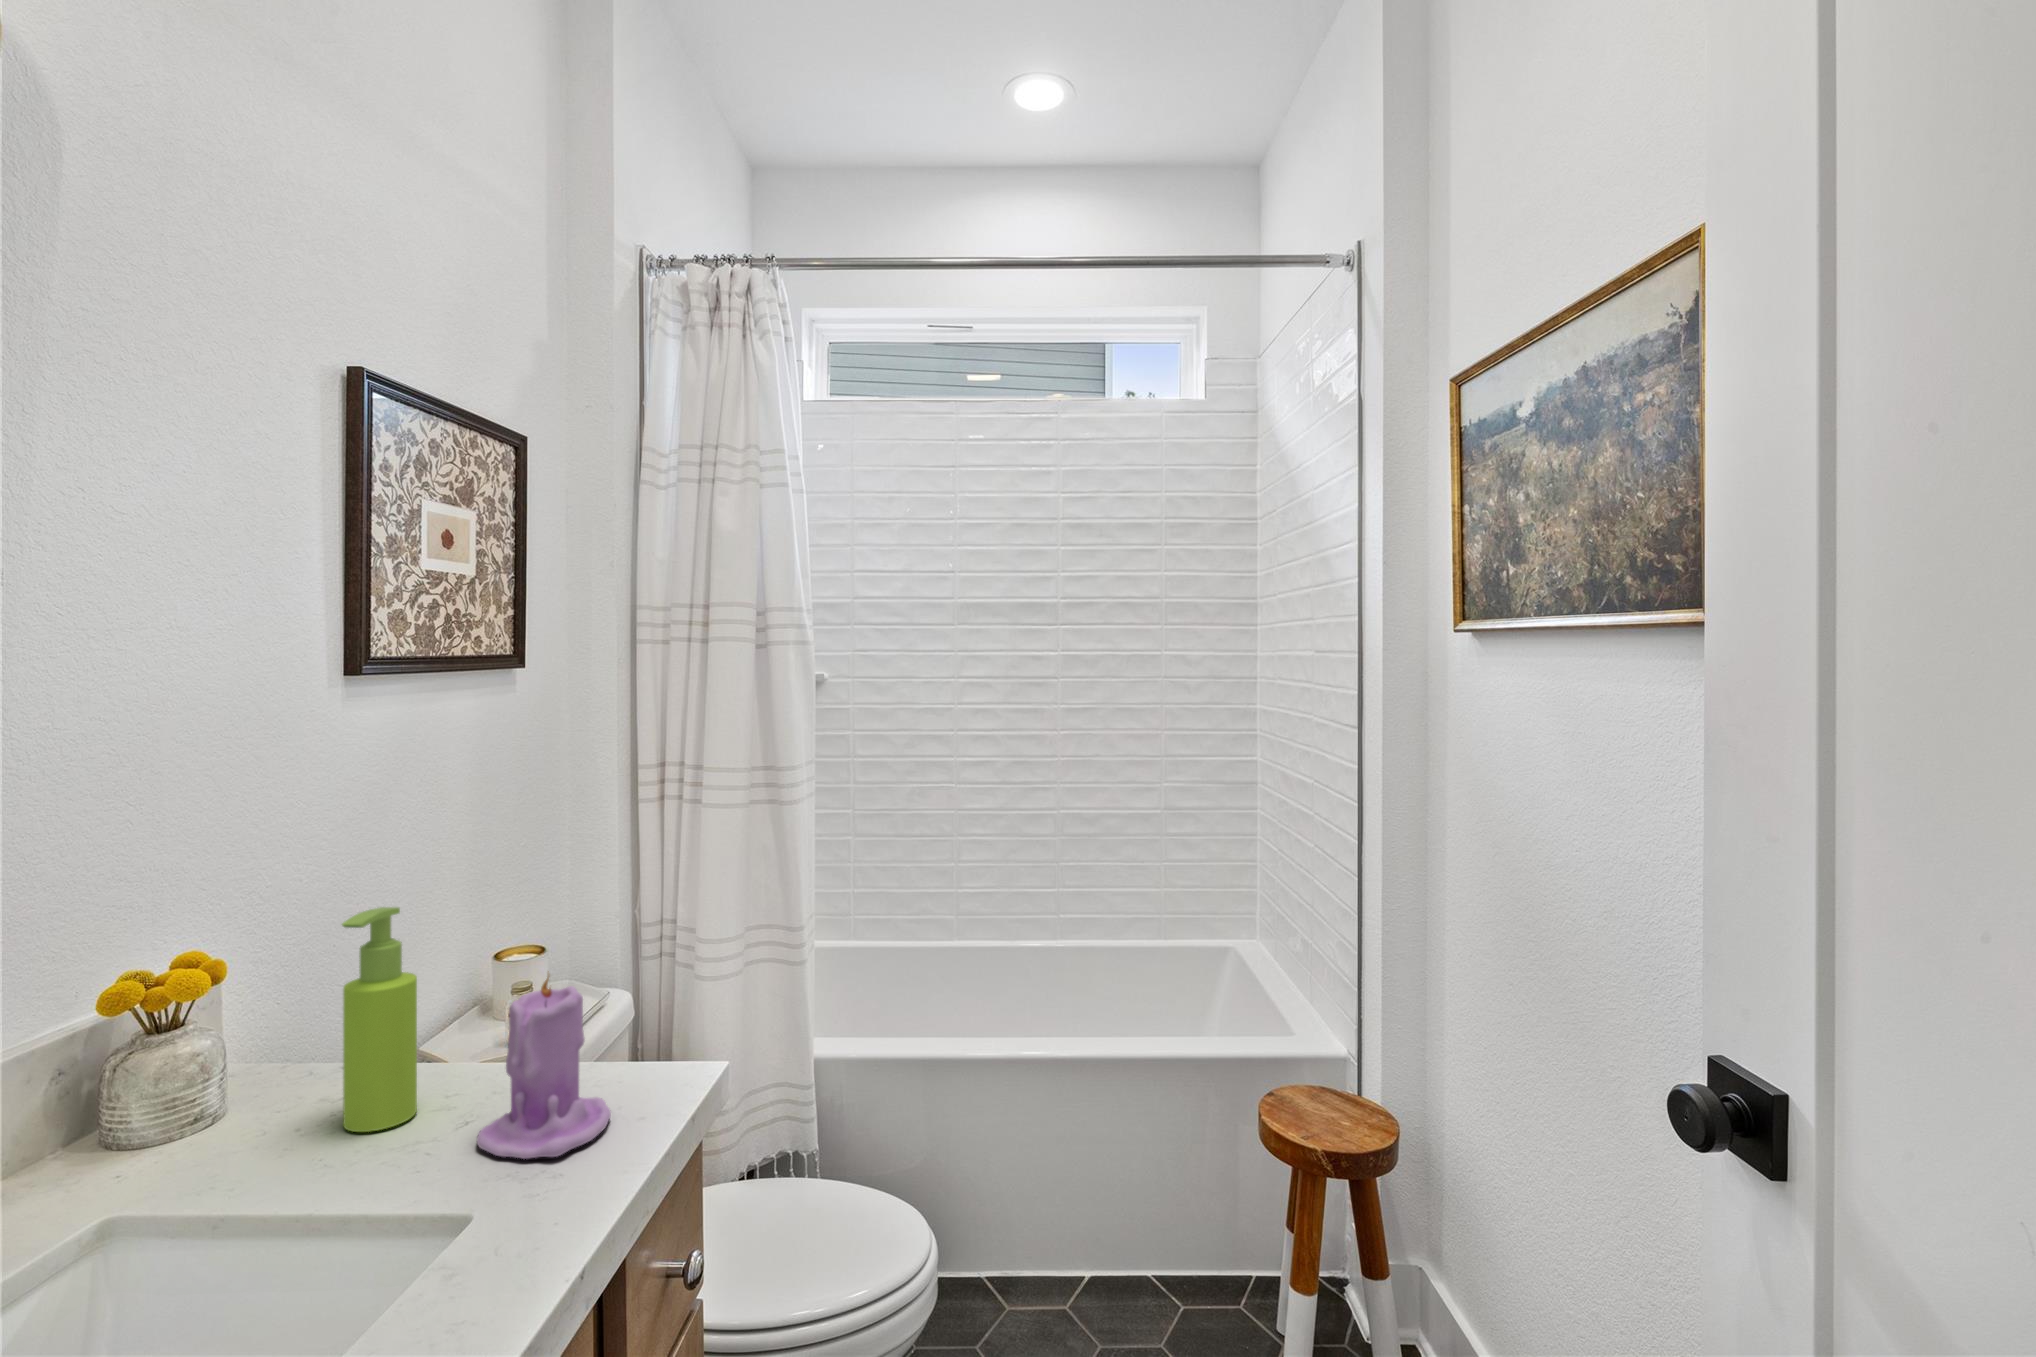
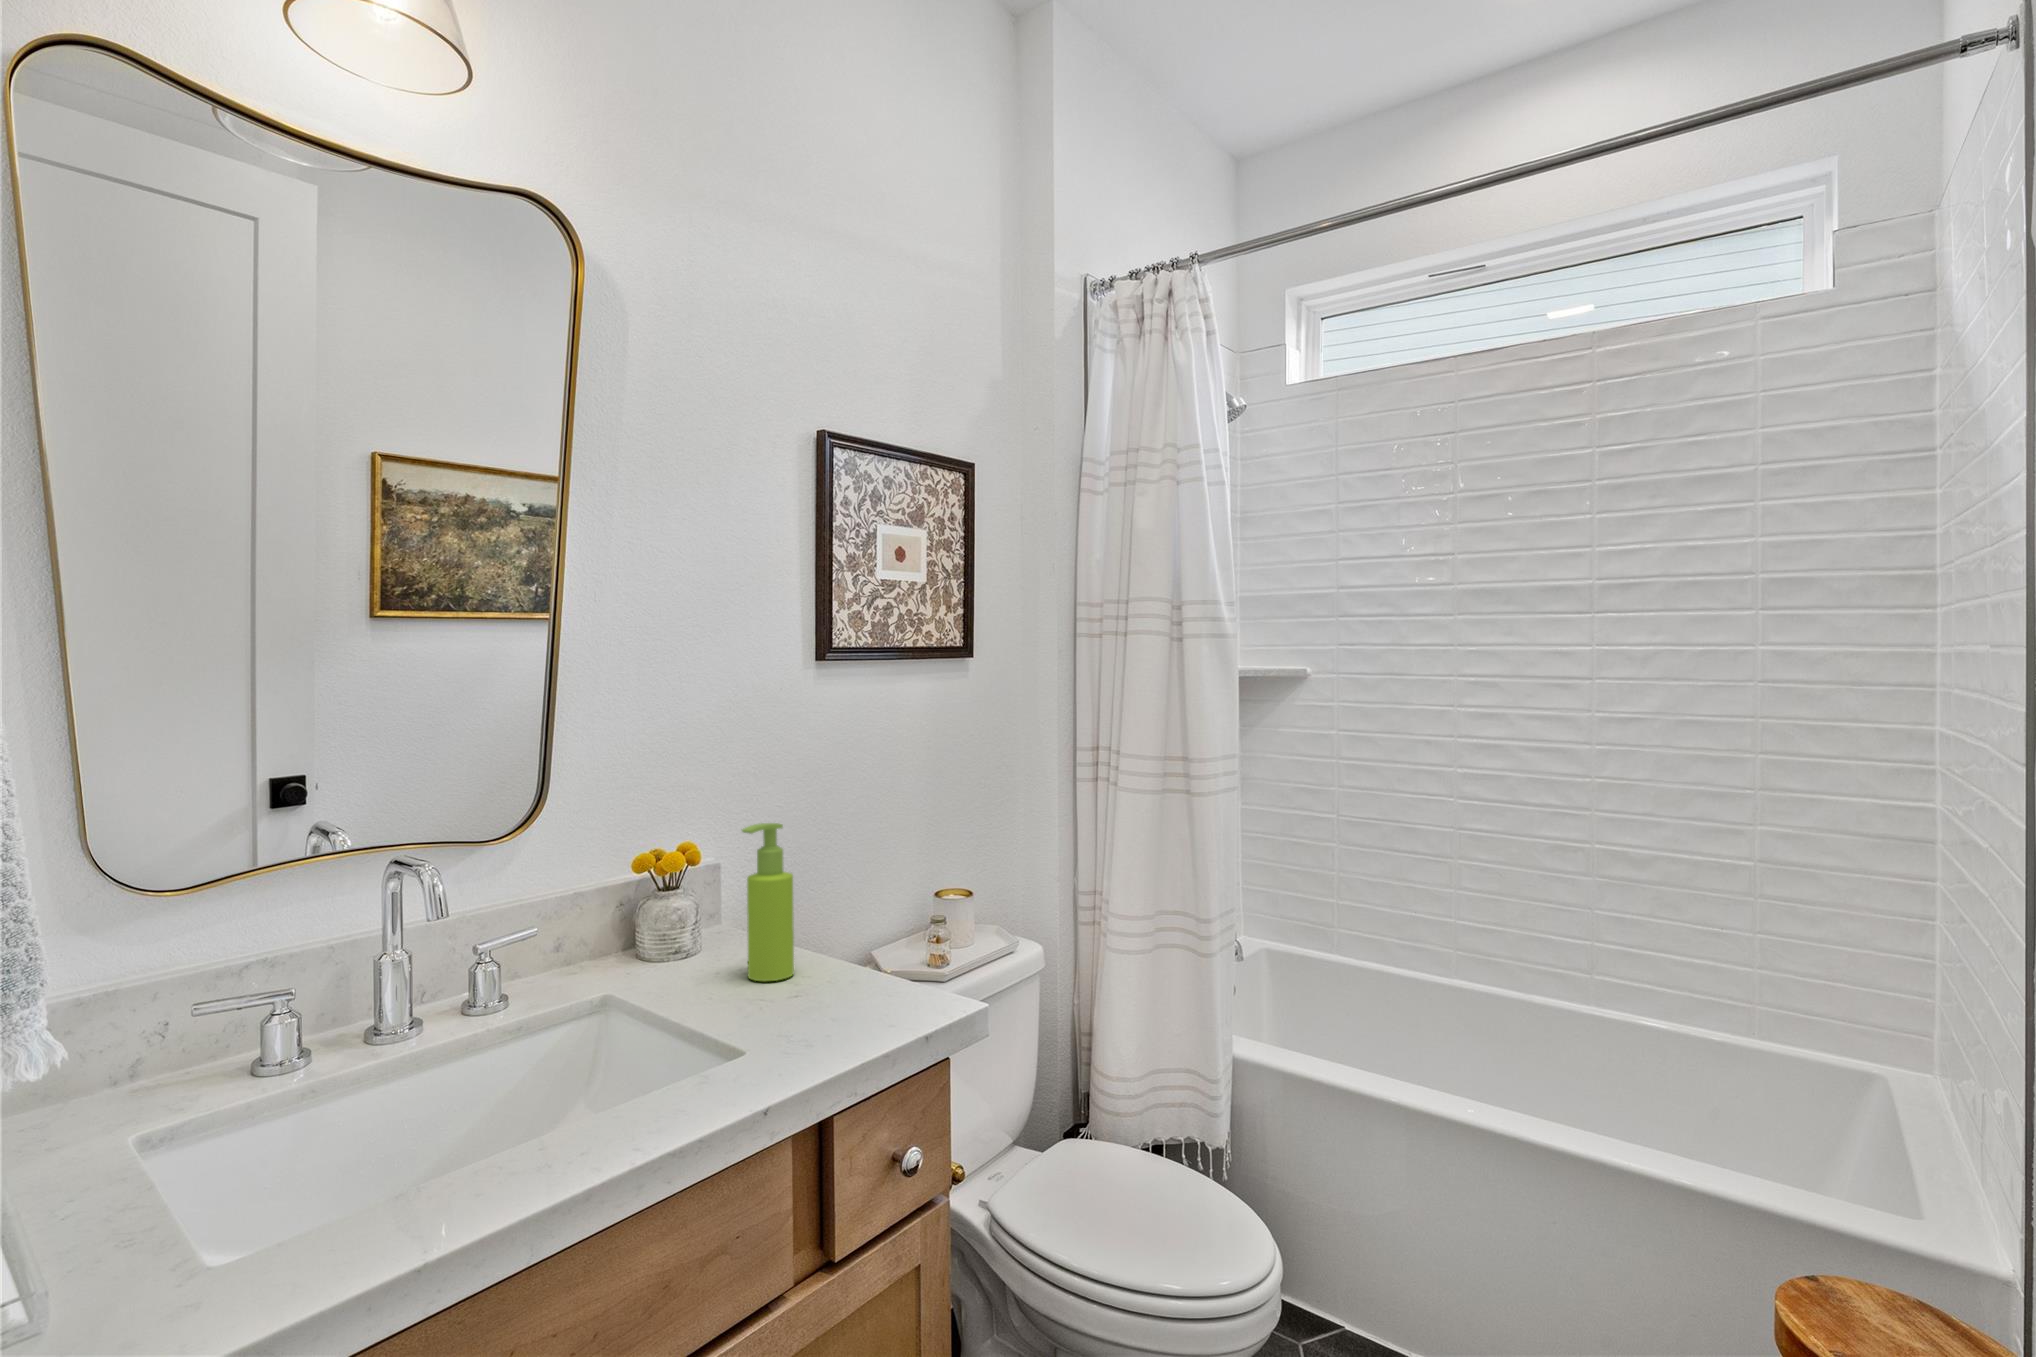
candle: present [477,975,611,1159] -> none [803,879,899,1019]

